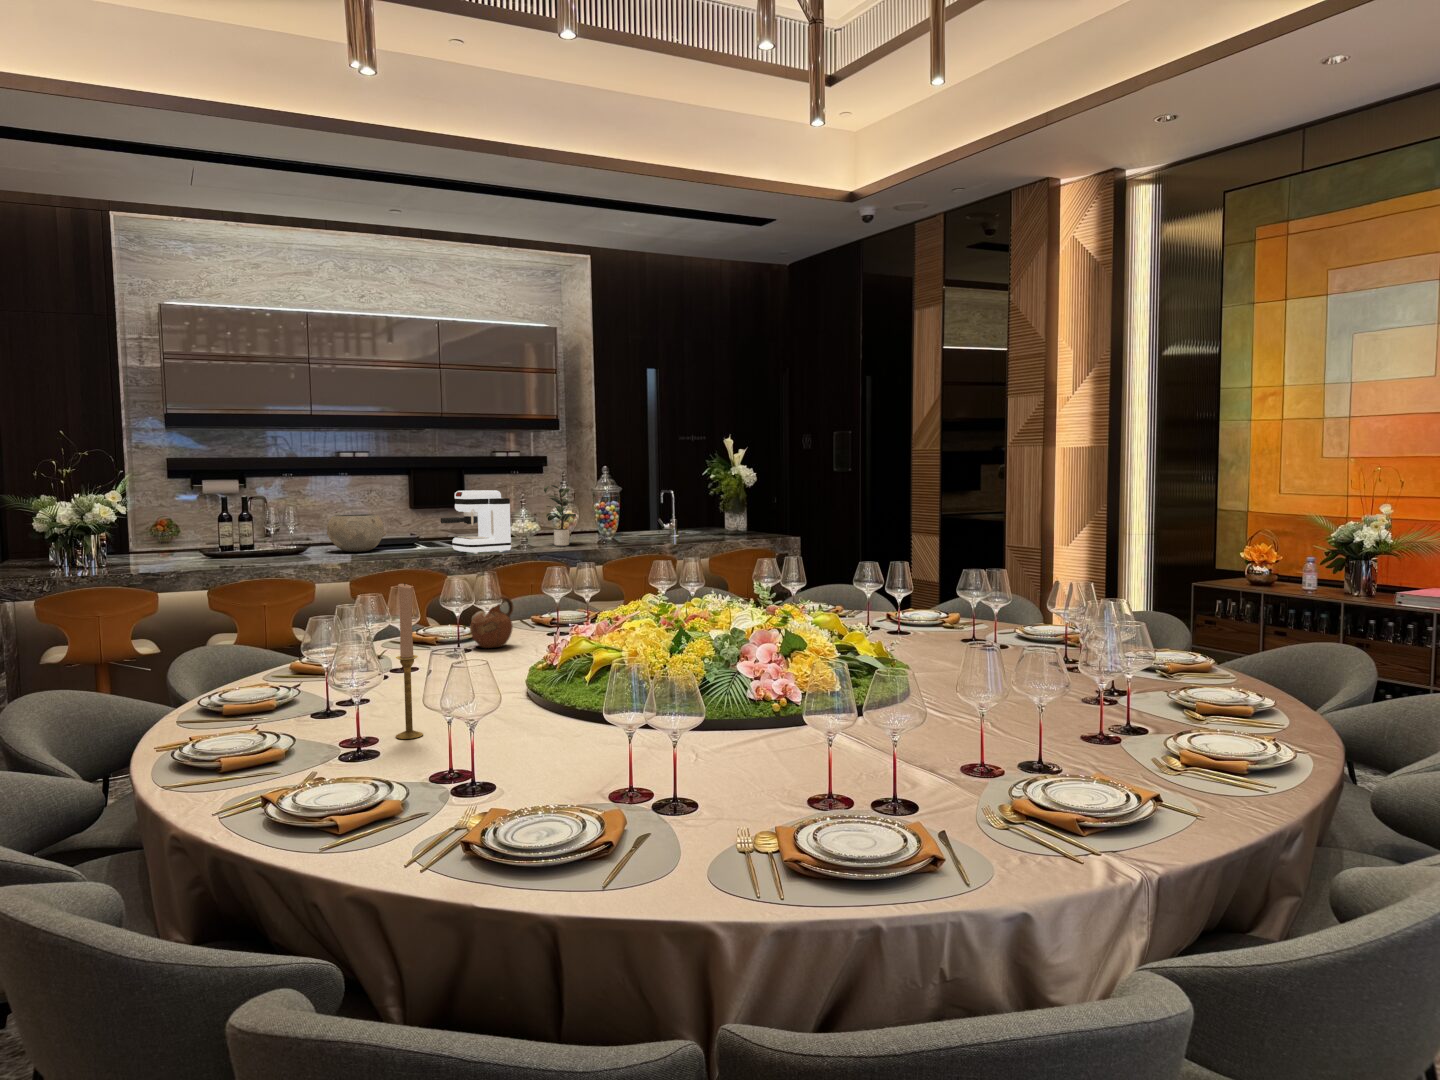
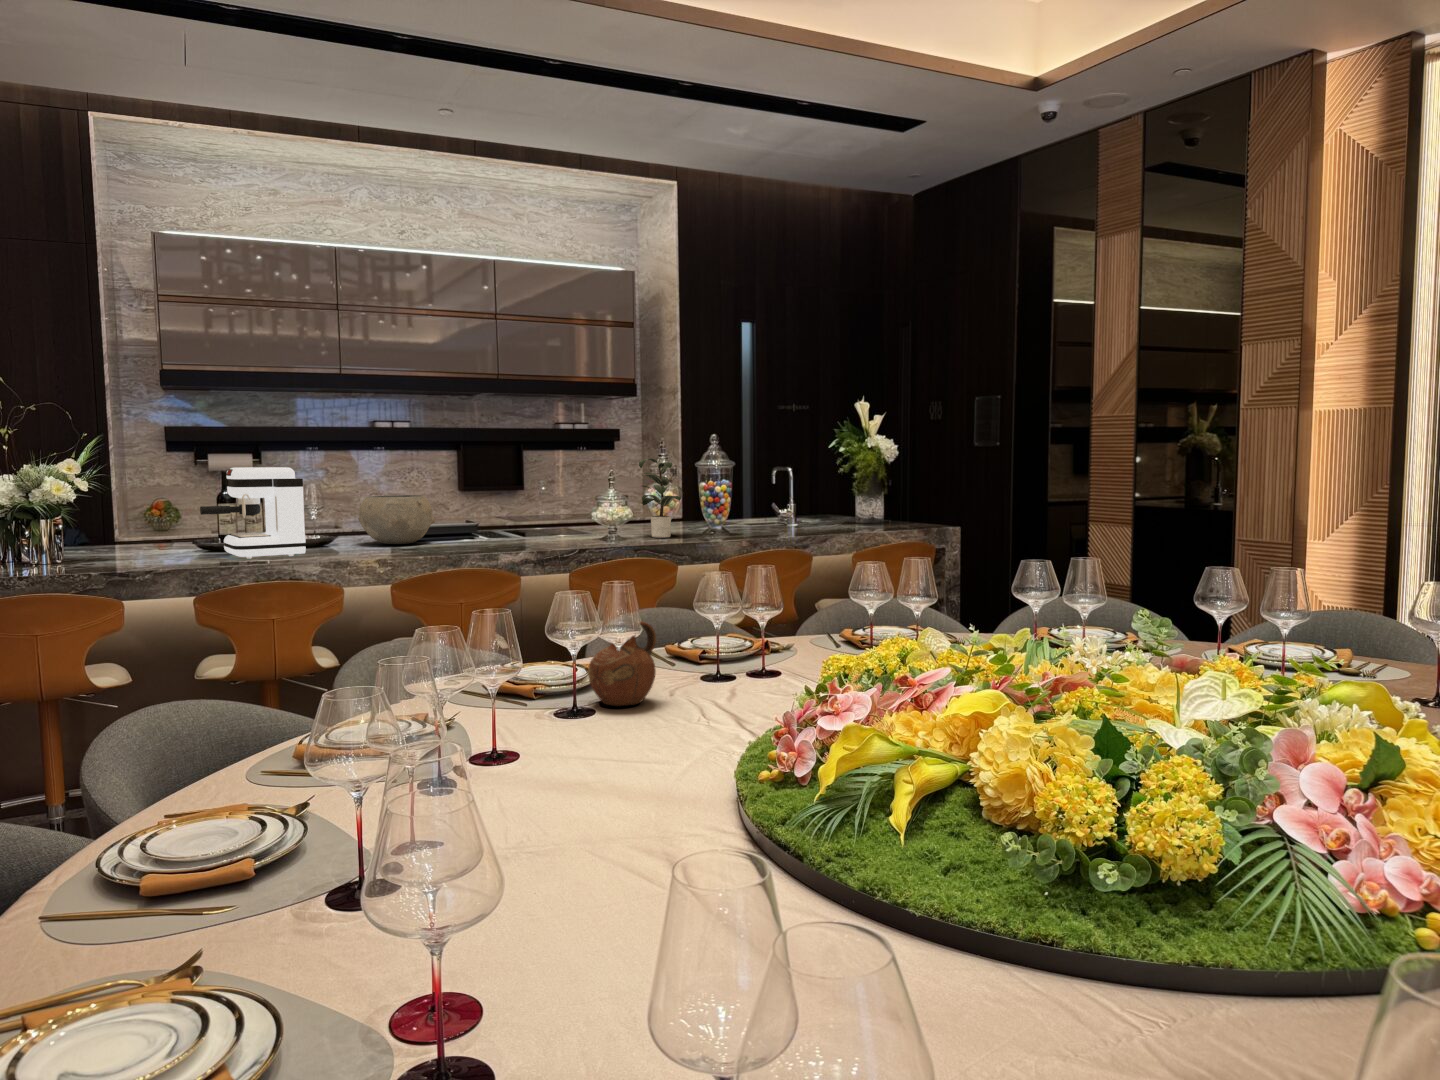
coffee maker: present [440,490,511,554] -> present [200,467,306,559]
candlestick: present [396,583,423,739] -> none [509,625,569,978]

